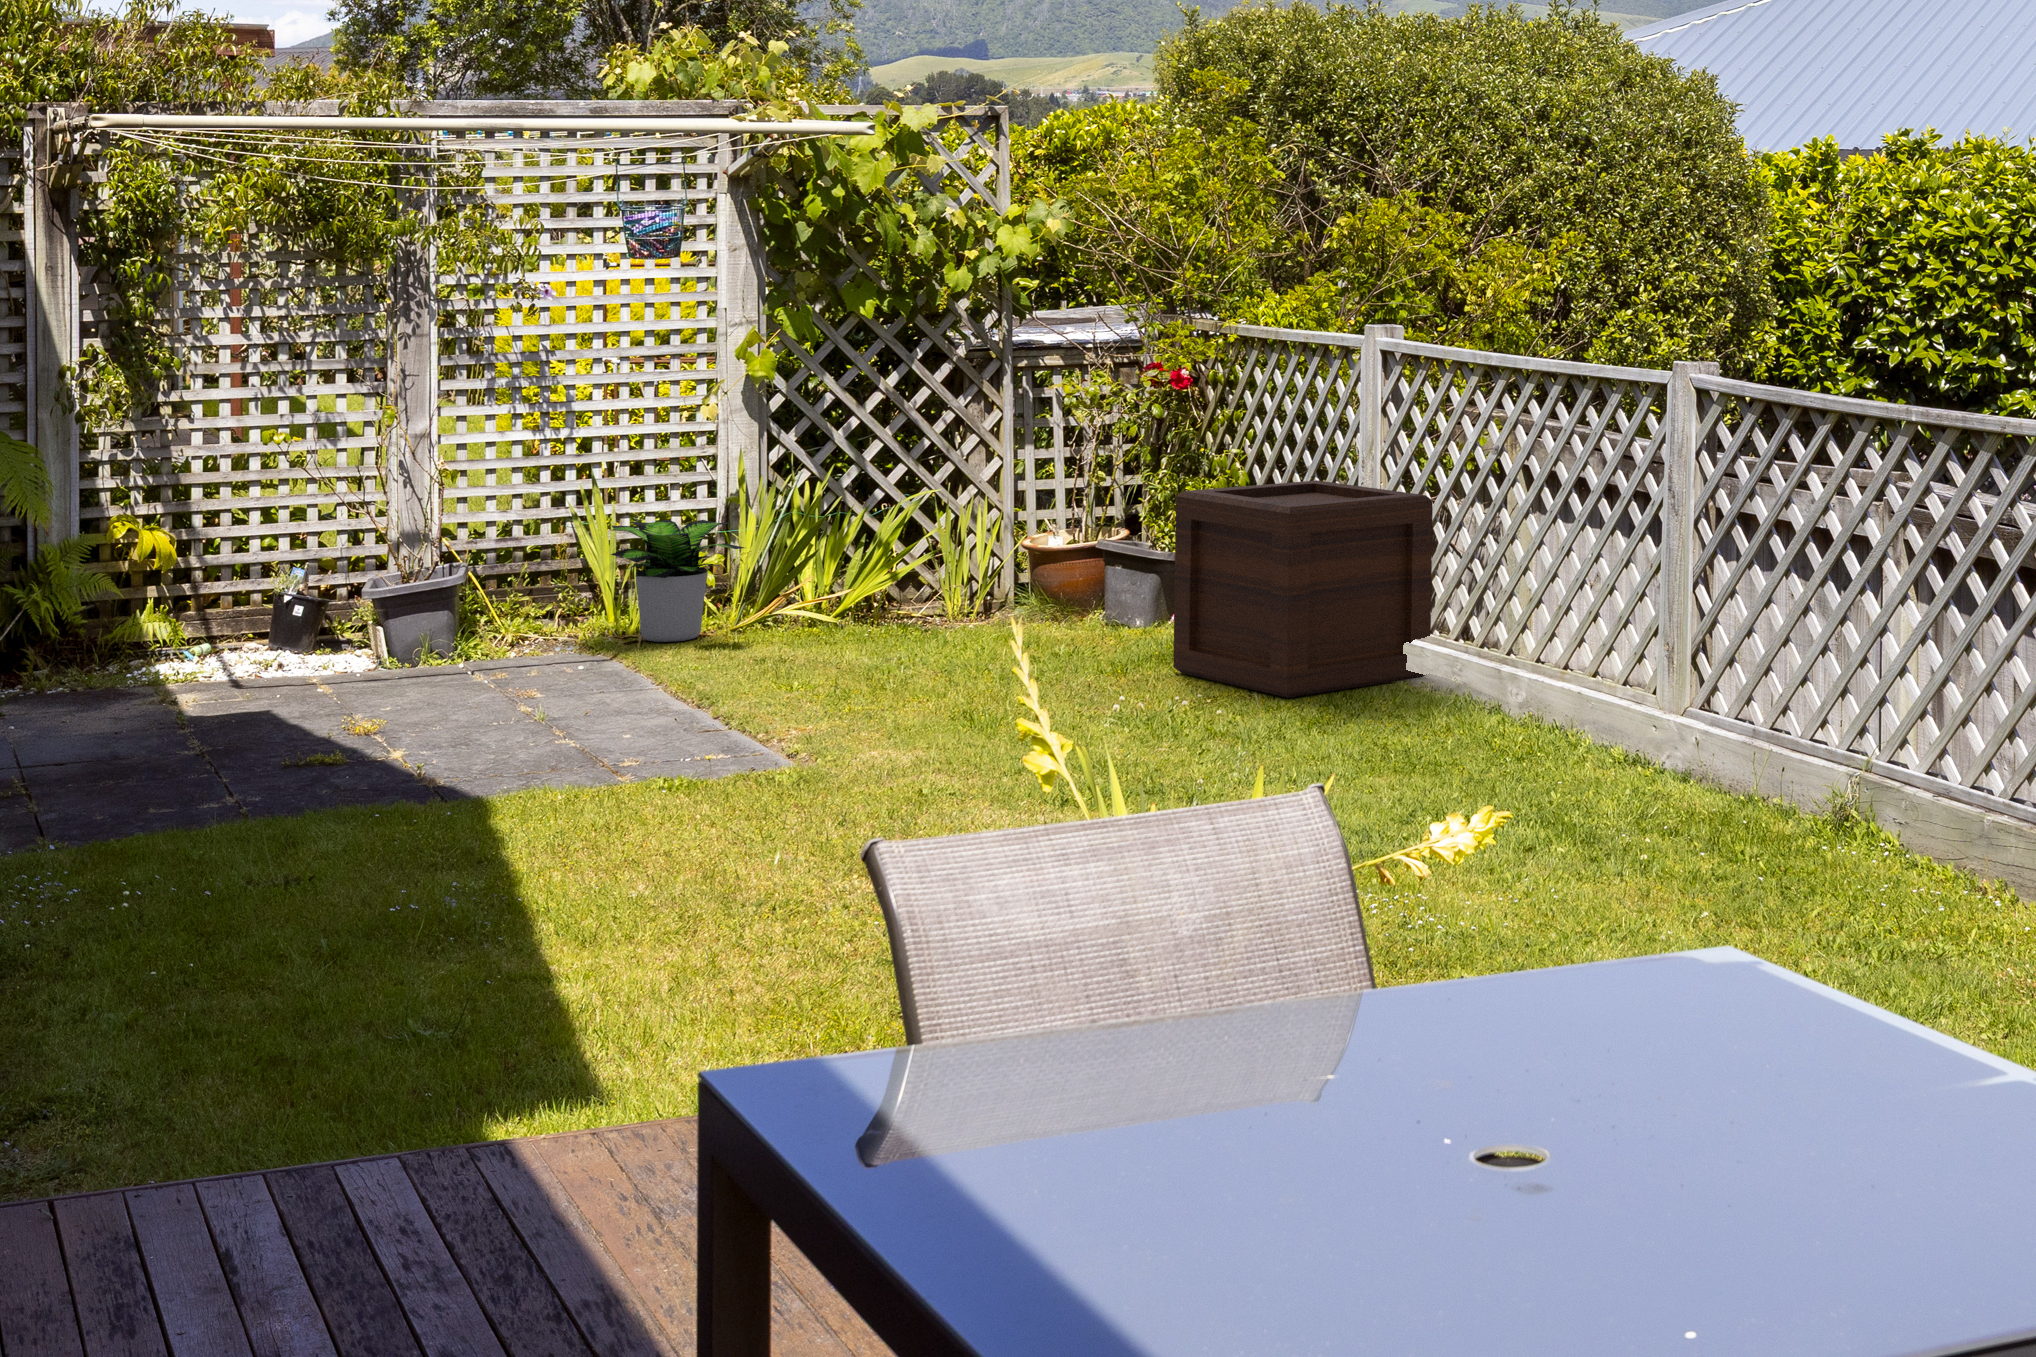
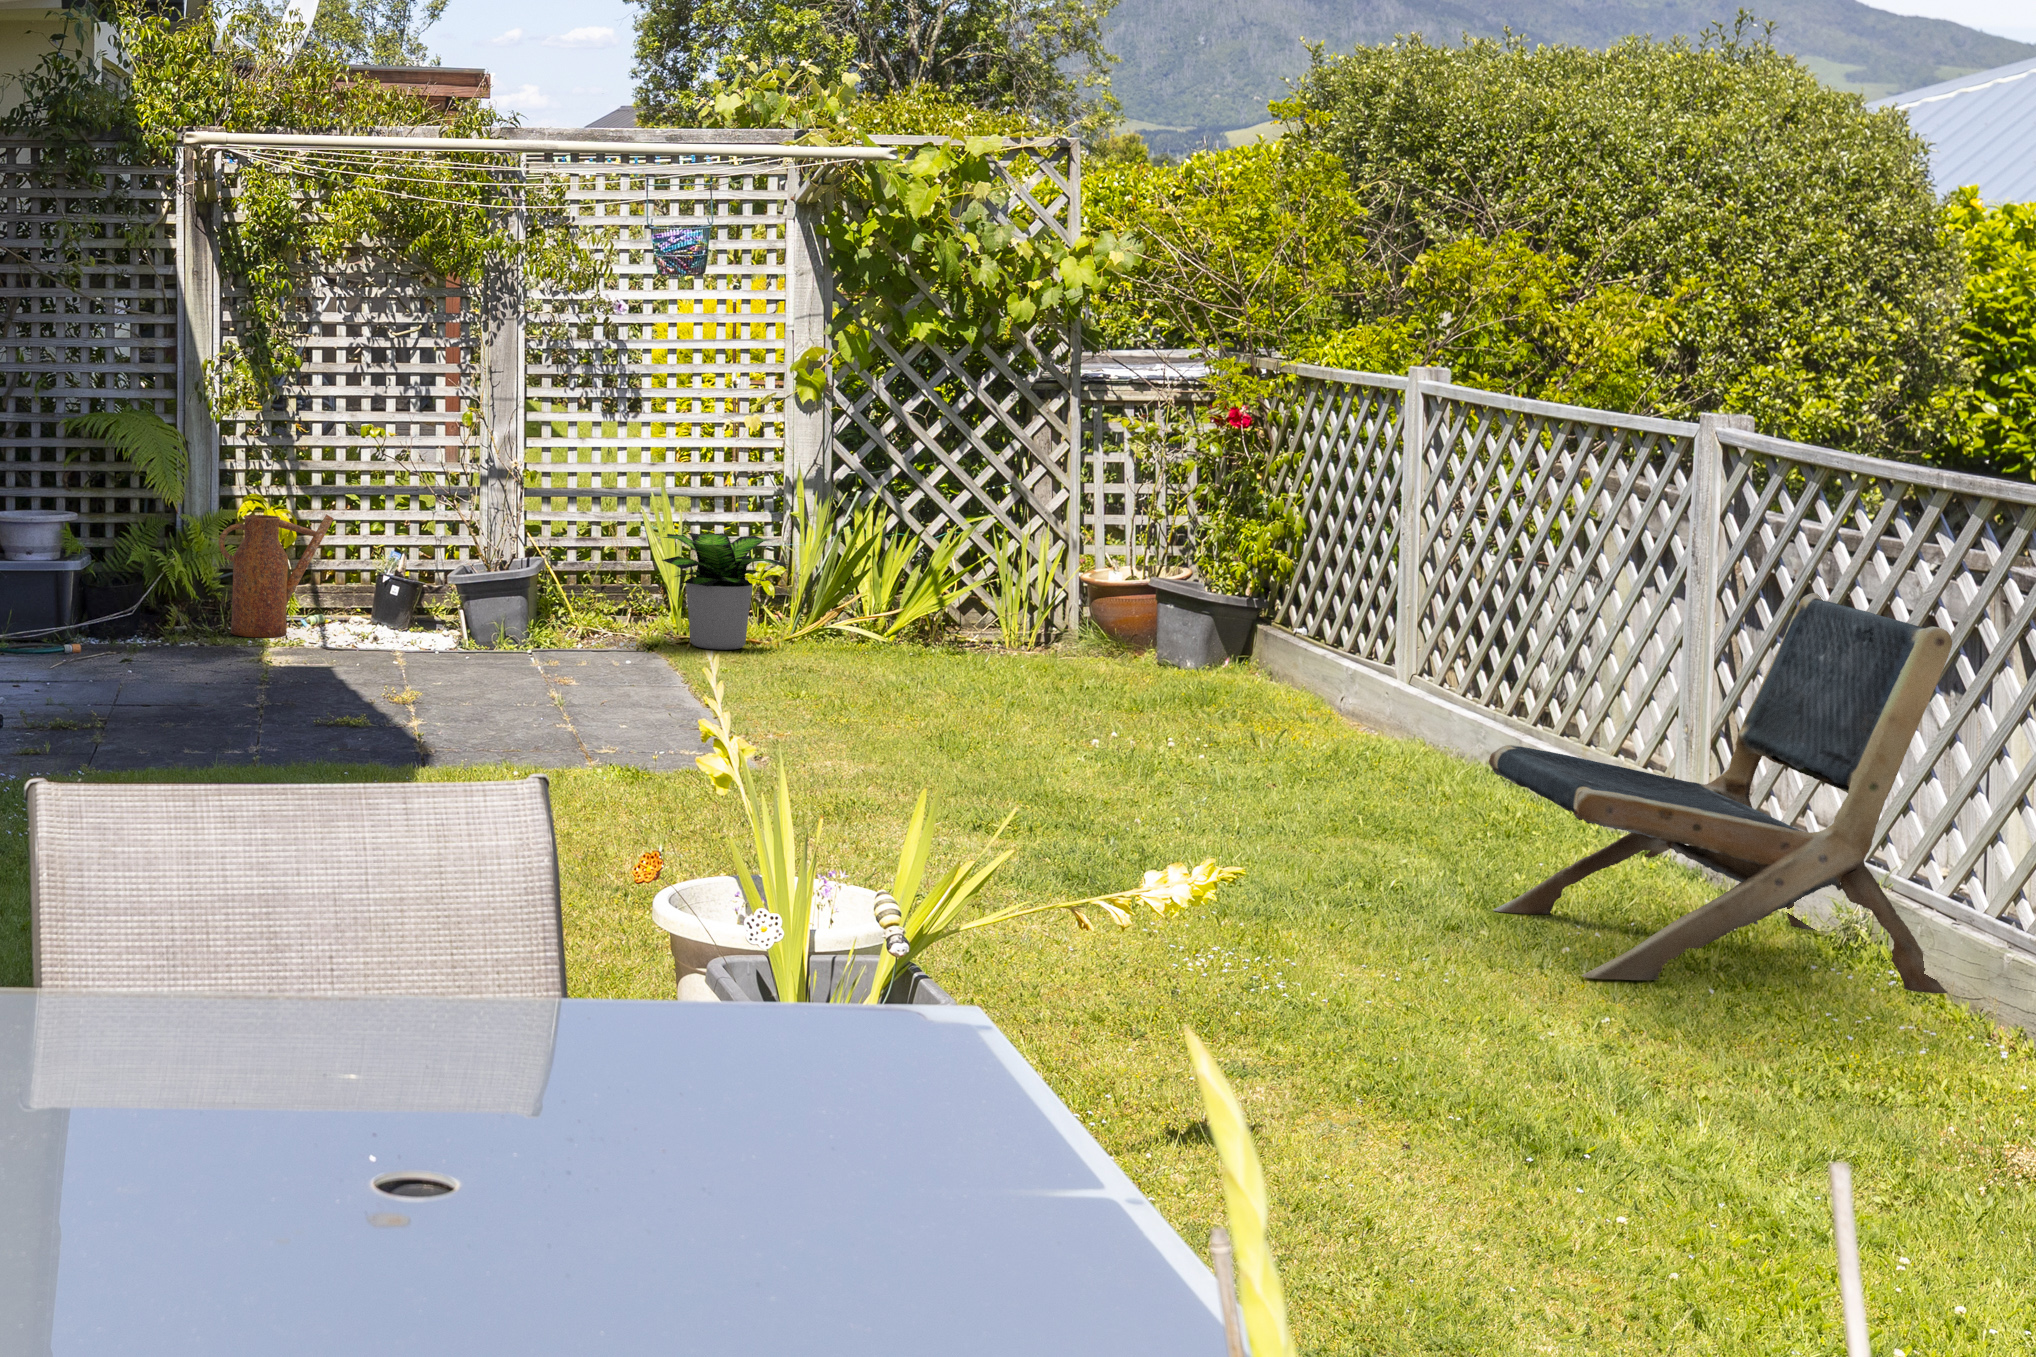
wooden crate: present [1173,480,1433,698] -> none [1179,530,1471,755]
lounge chair: none [1564,526,1940,893] -> present [1489,593,1952,994]
watering can: none [75,536,220,685] -> present [219,514,334,638]

